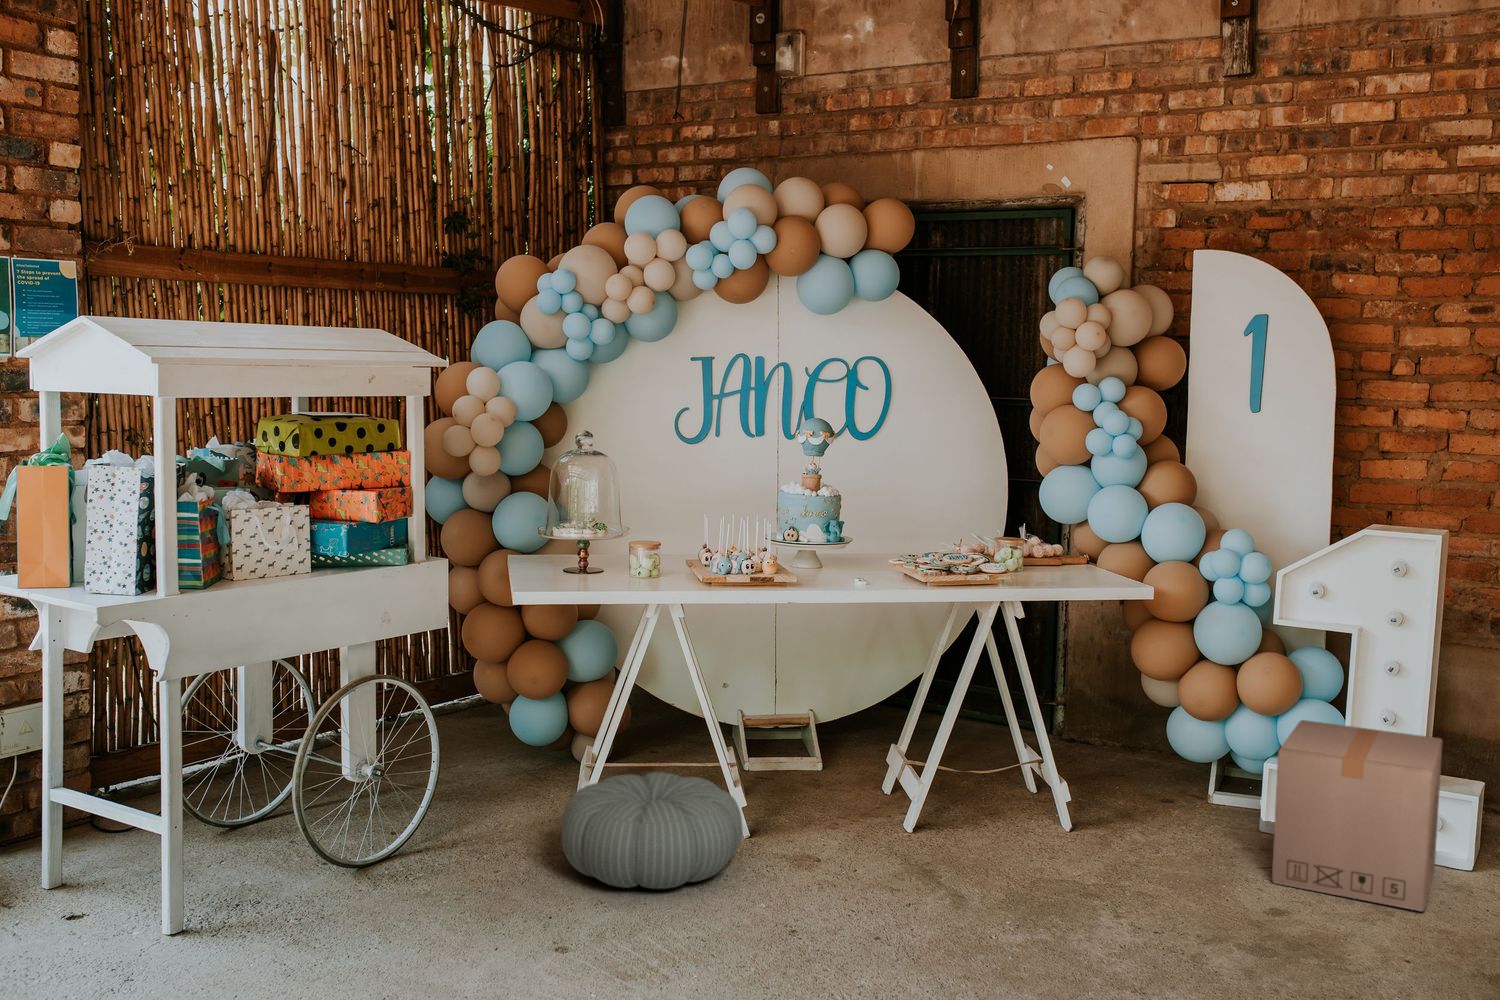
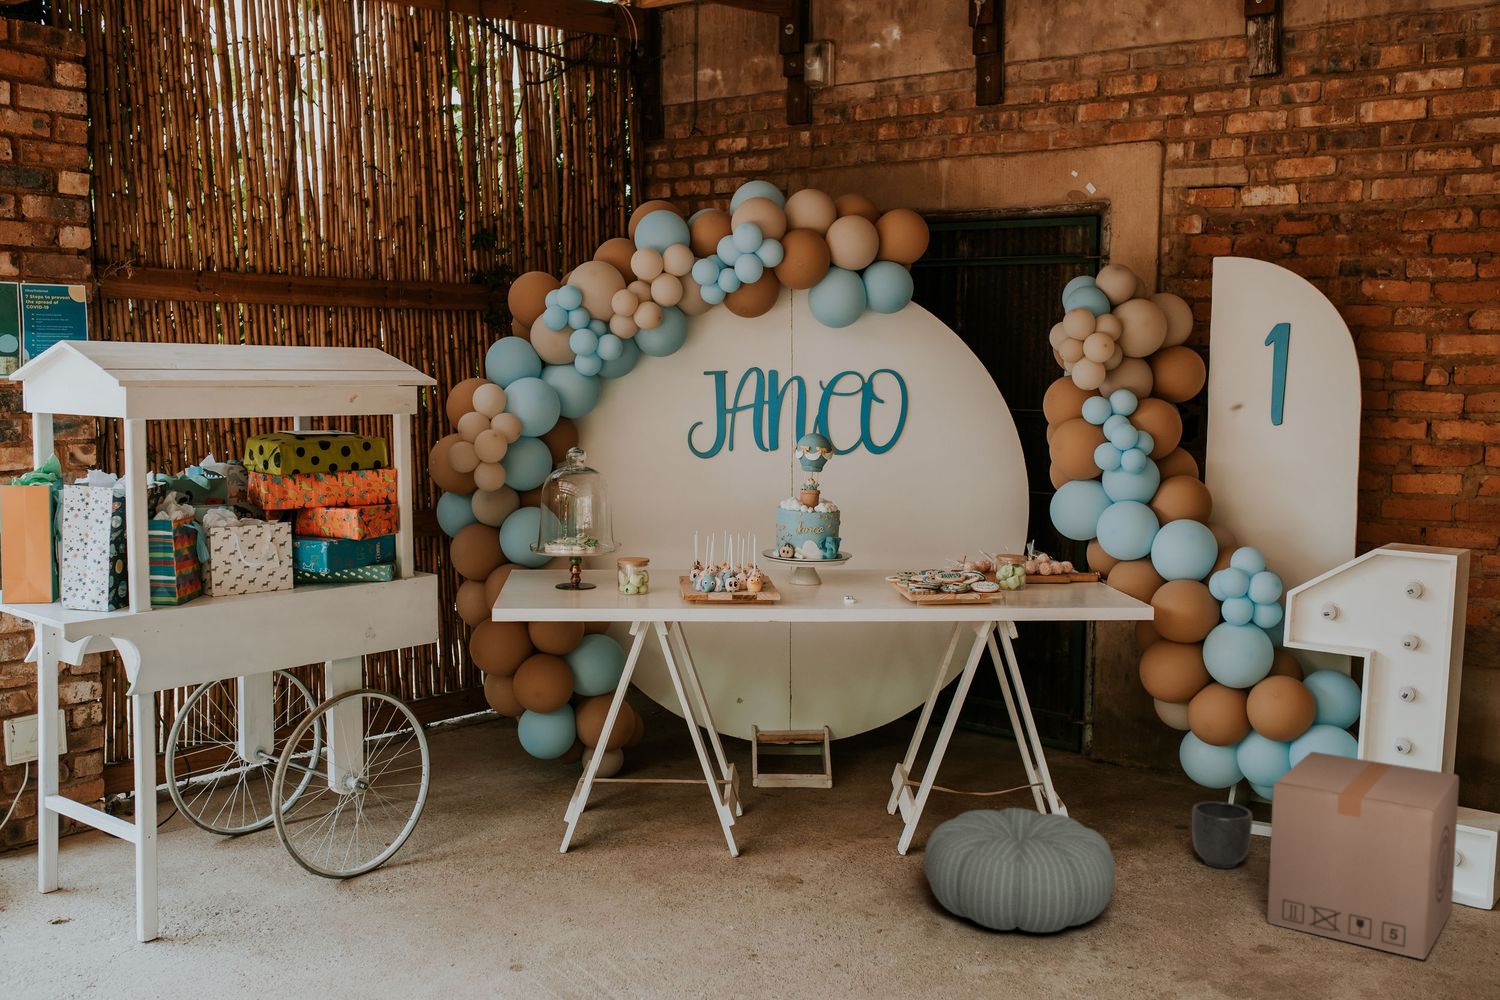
planter: none [1187,770,1244,834] -> present [1192,802,1252,869]
pouf: present [562,772,743,889] -> present [924,808,1115,932]

